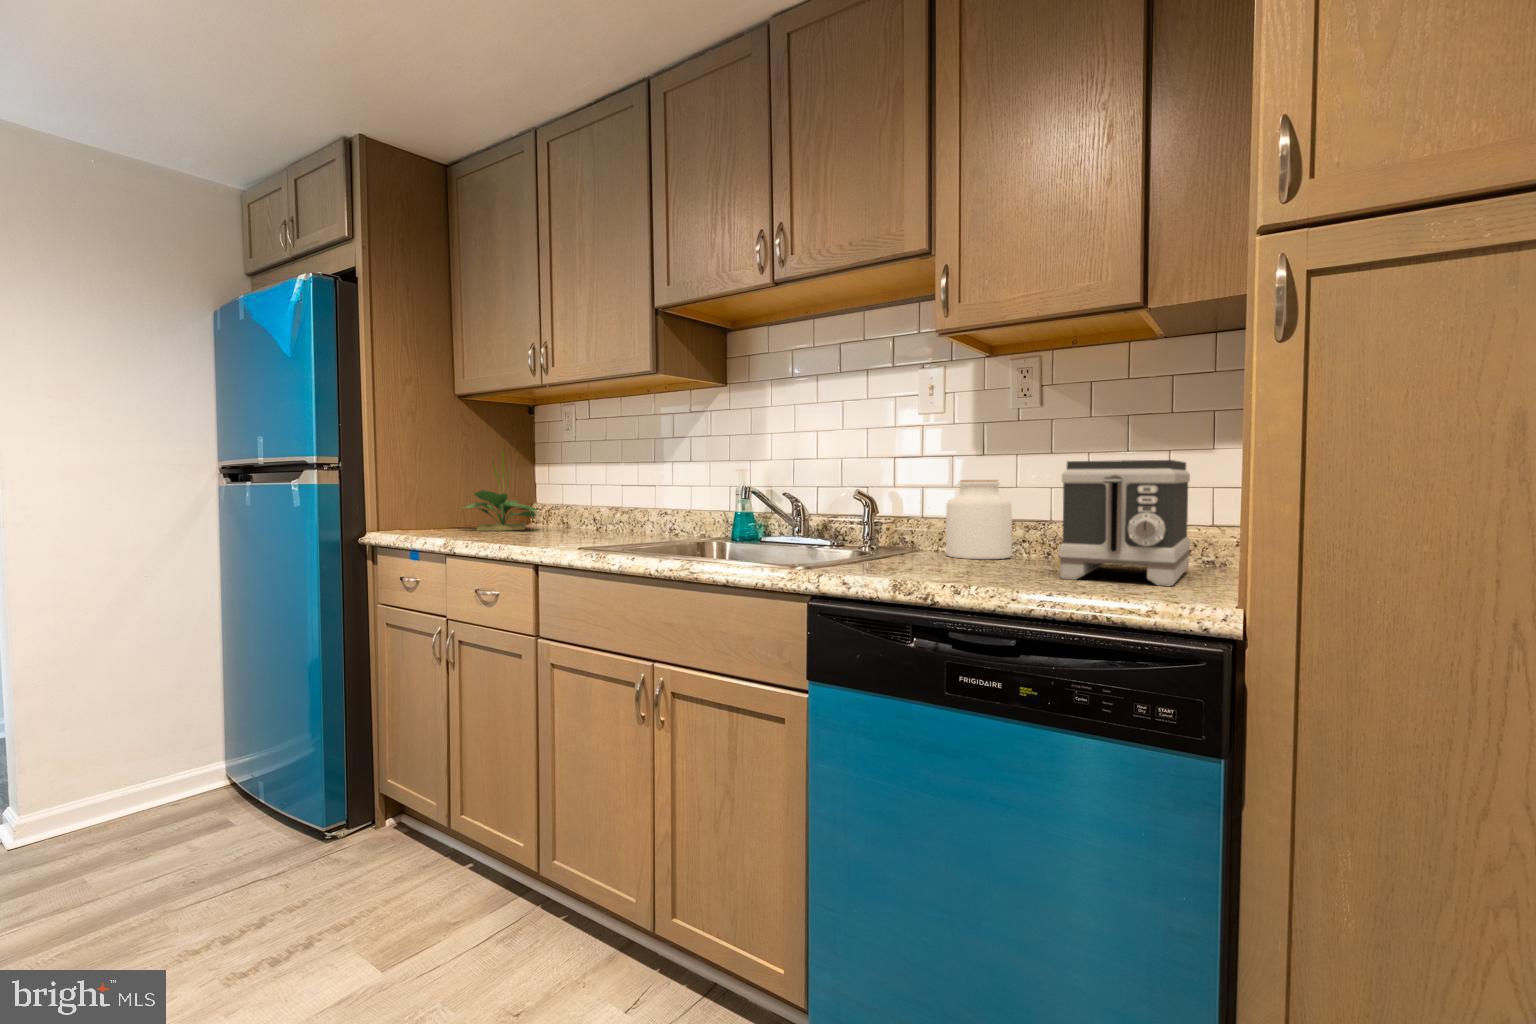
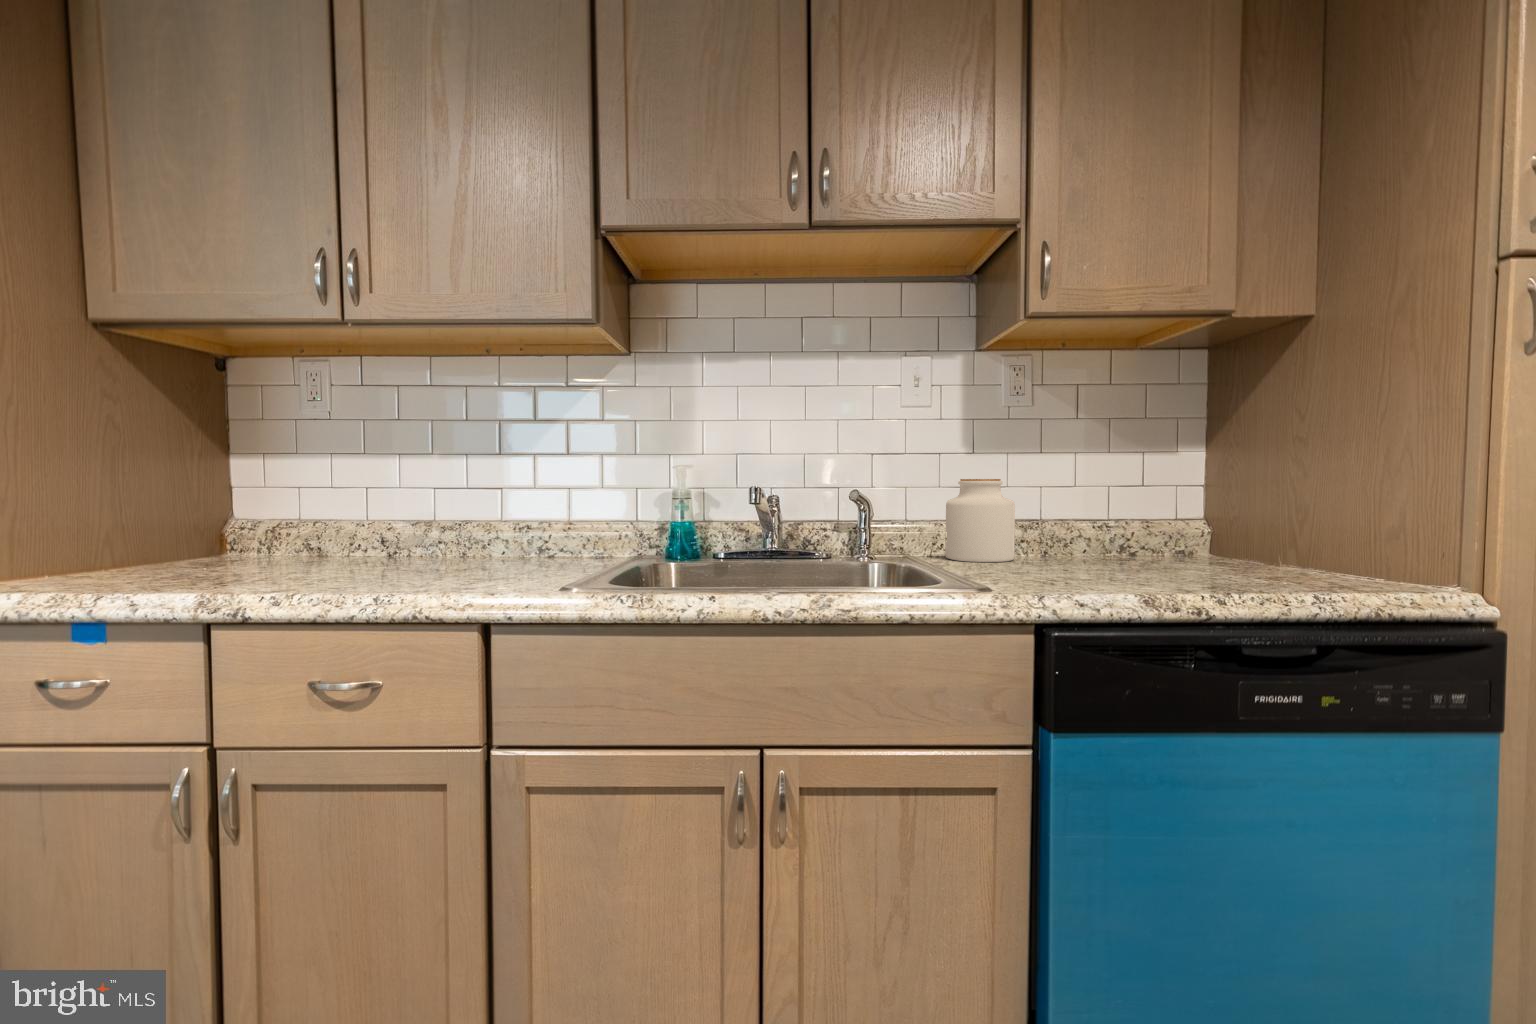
potted plant: present [465,444,537,531] -> none [70,419,287,571]
toaster: present [1059,460,1190,587] -> none [1107,459,1299,578]

